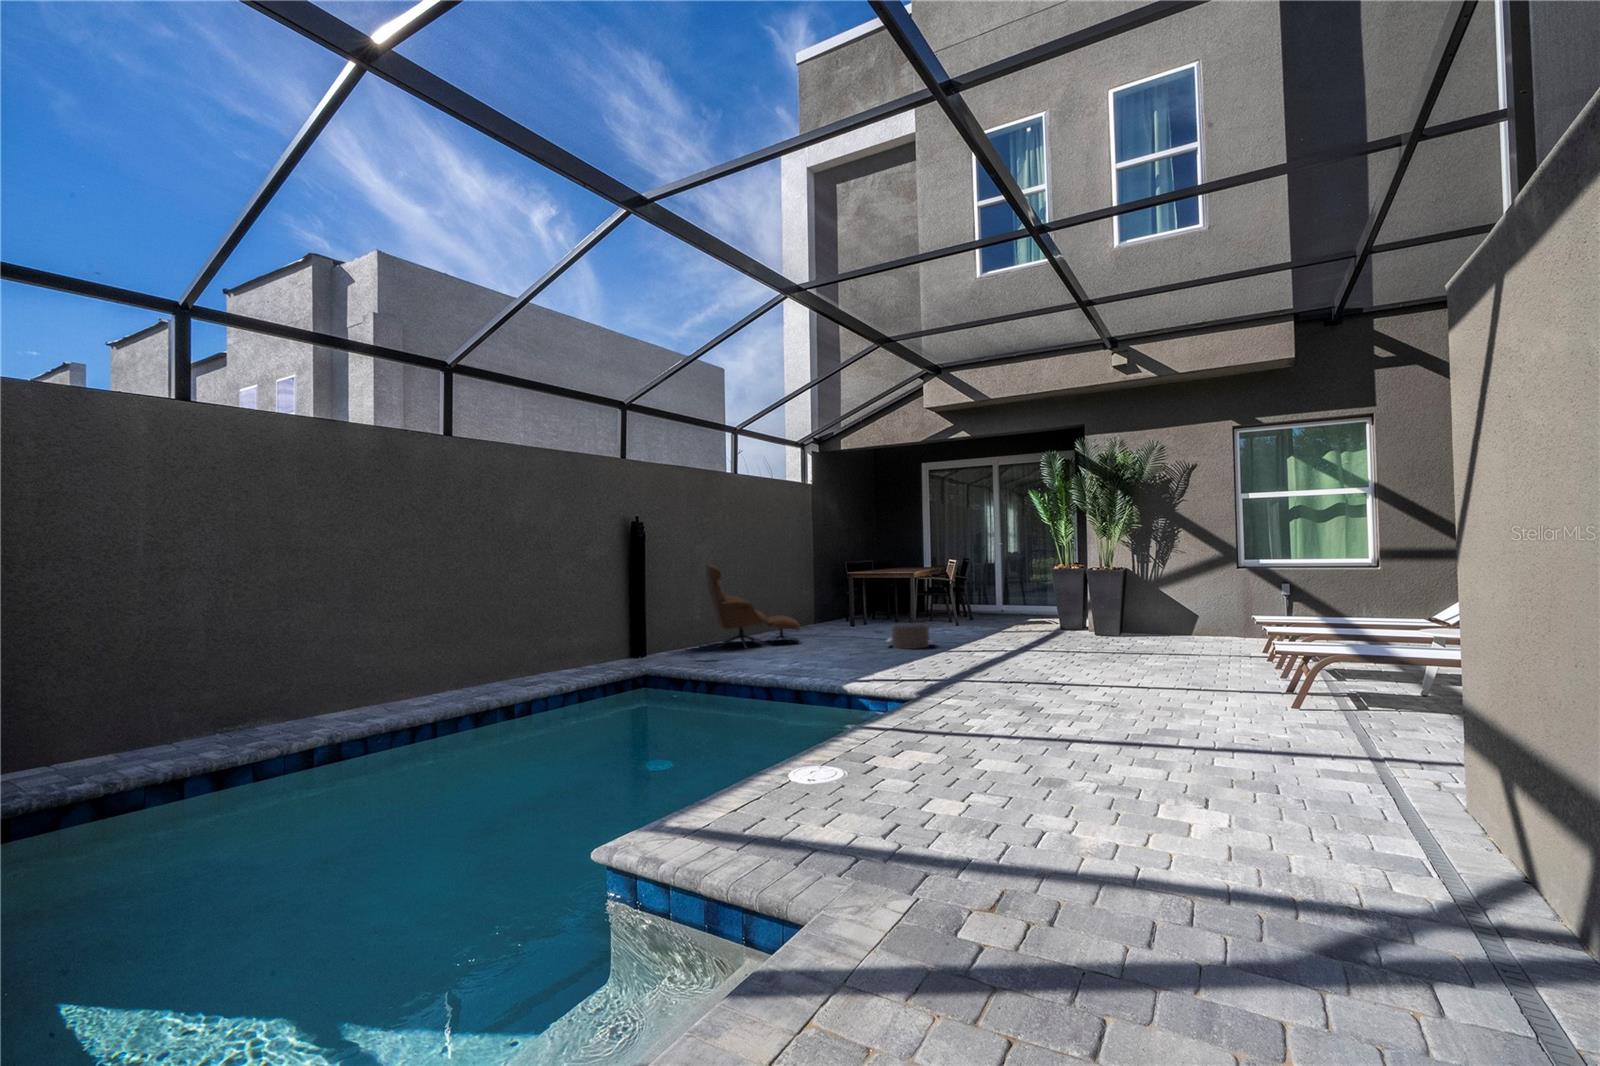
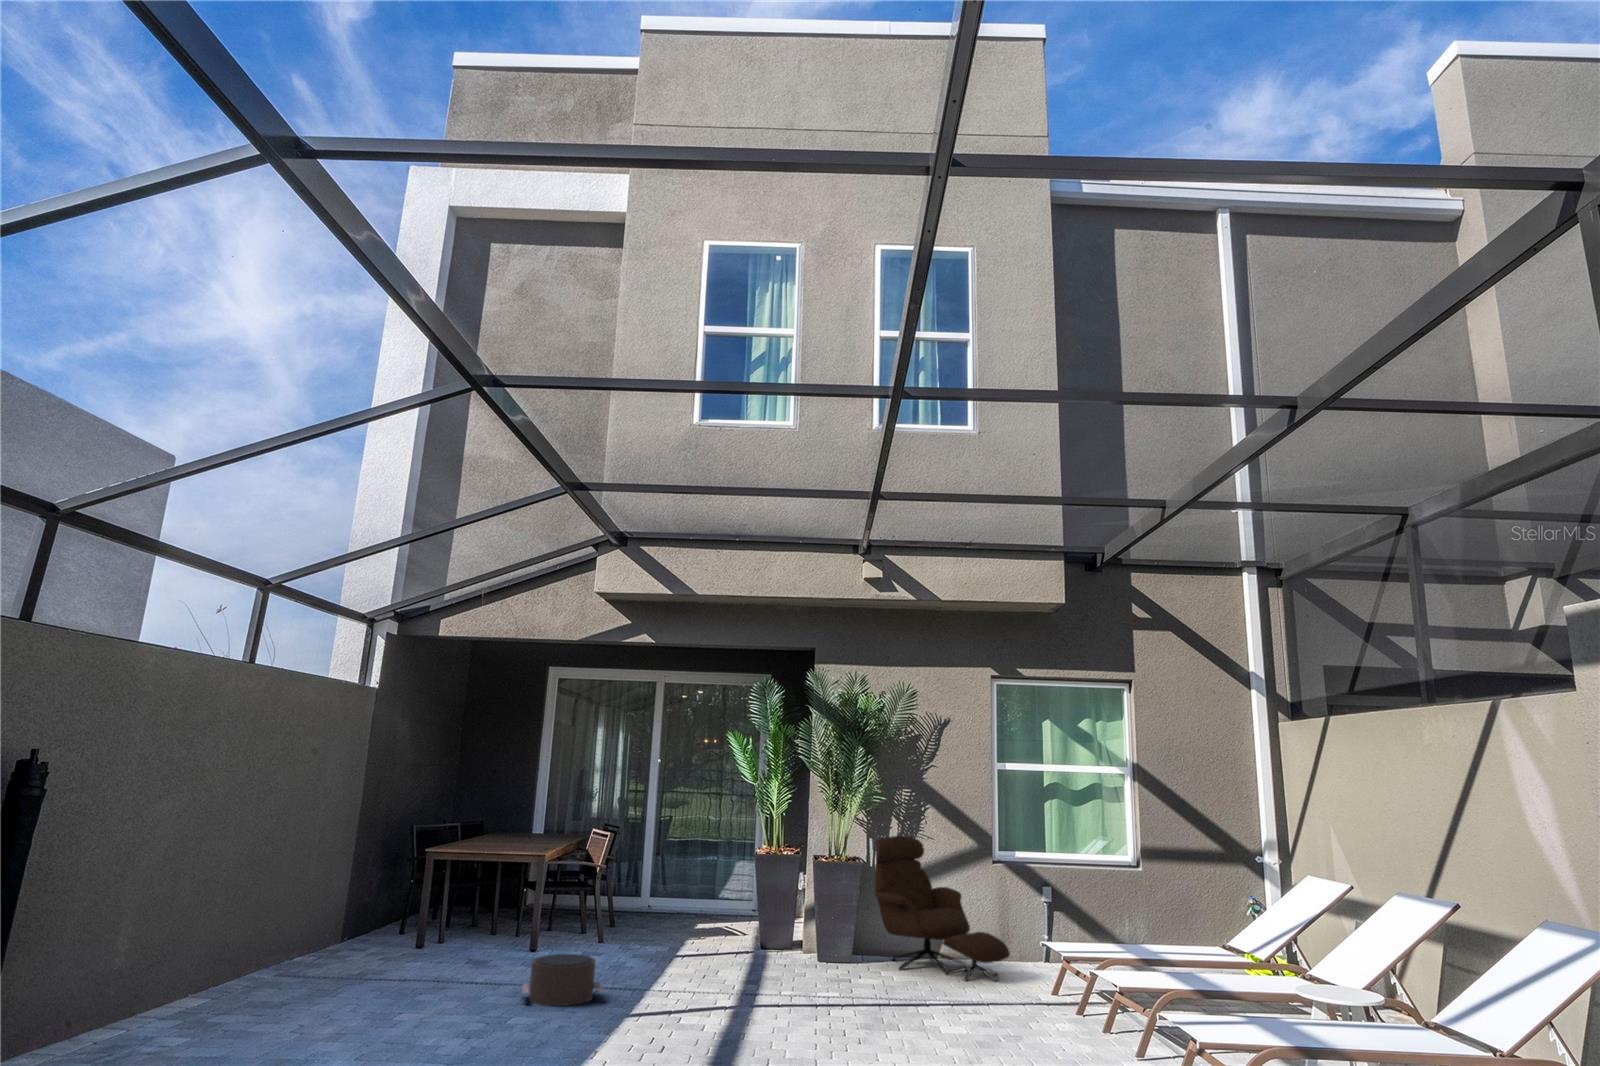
lounge chair: present [706,564,800,648] -> present [875,836,1010,982]

